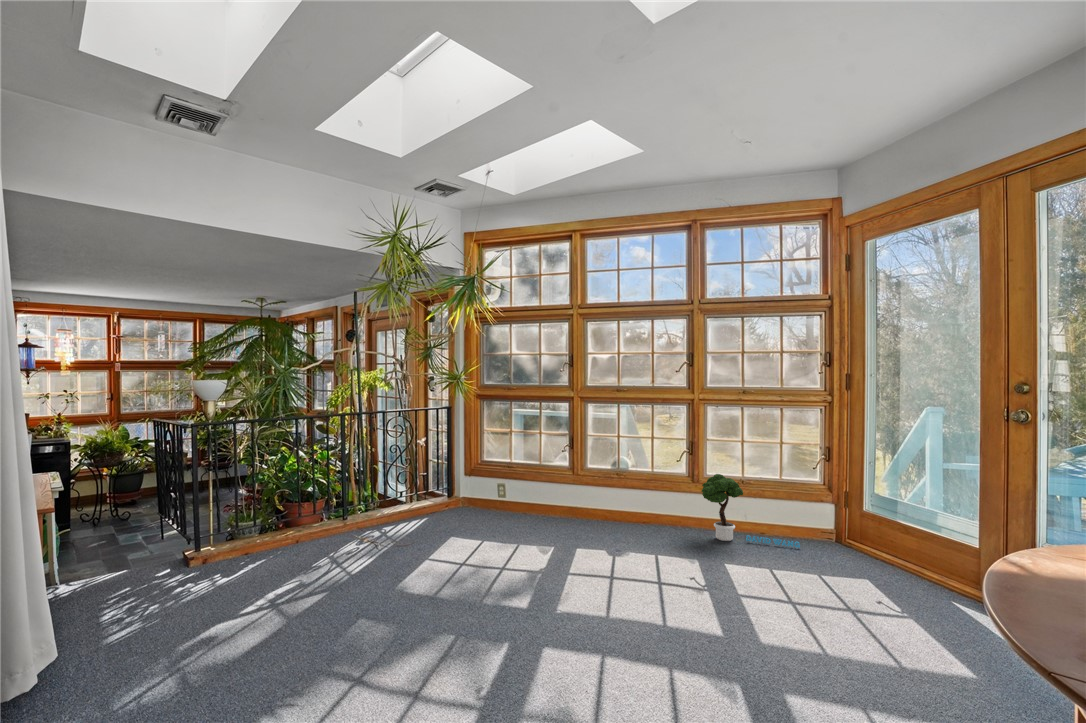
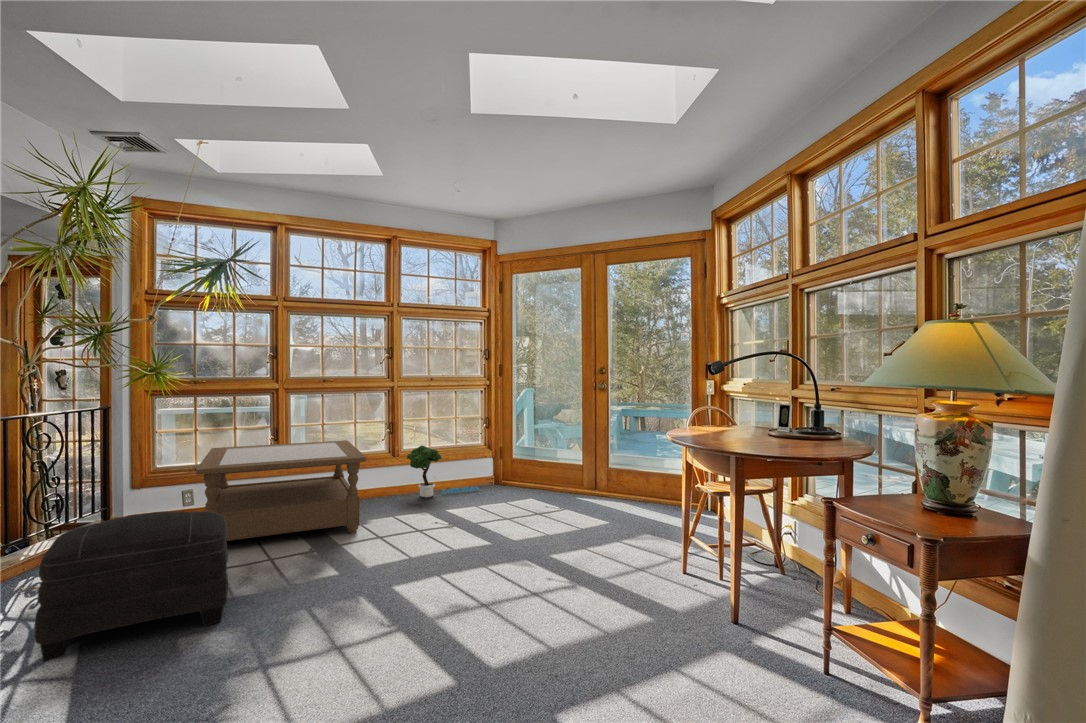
coffee table: none [463,448,636,562] -> present [196,440,366,541]
ottoman: none [288,497,436,612] -> present [34,511,228,662]

